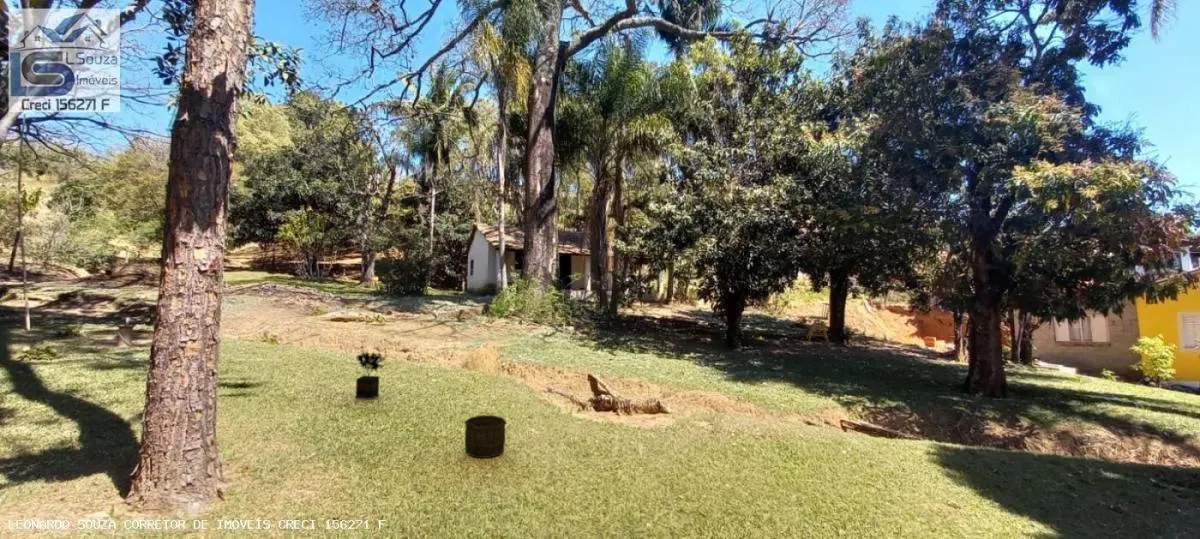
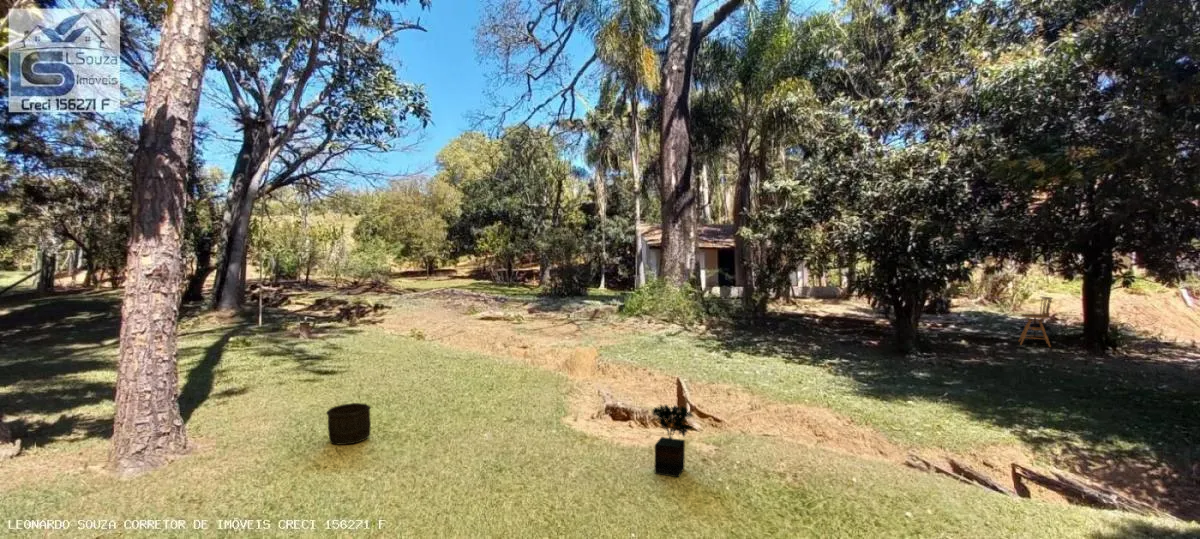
potted tree: present [356,353,385,399] -> present [652,405,693,477]
wooden bucket: present [465,415,506,458] -> present [327,403,371,445]

